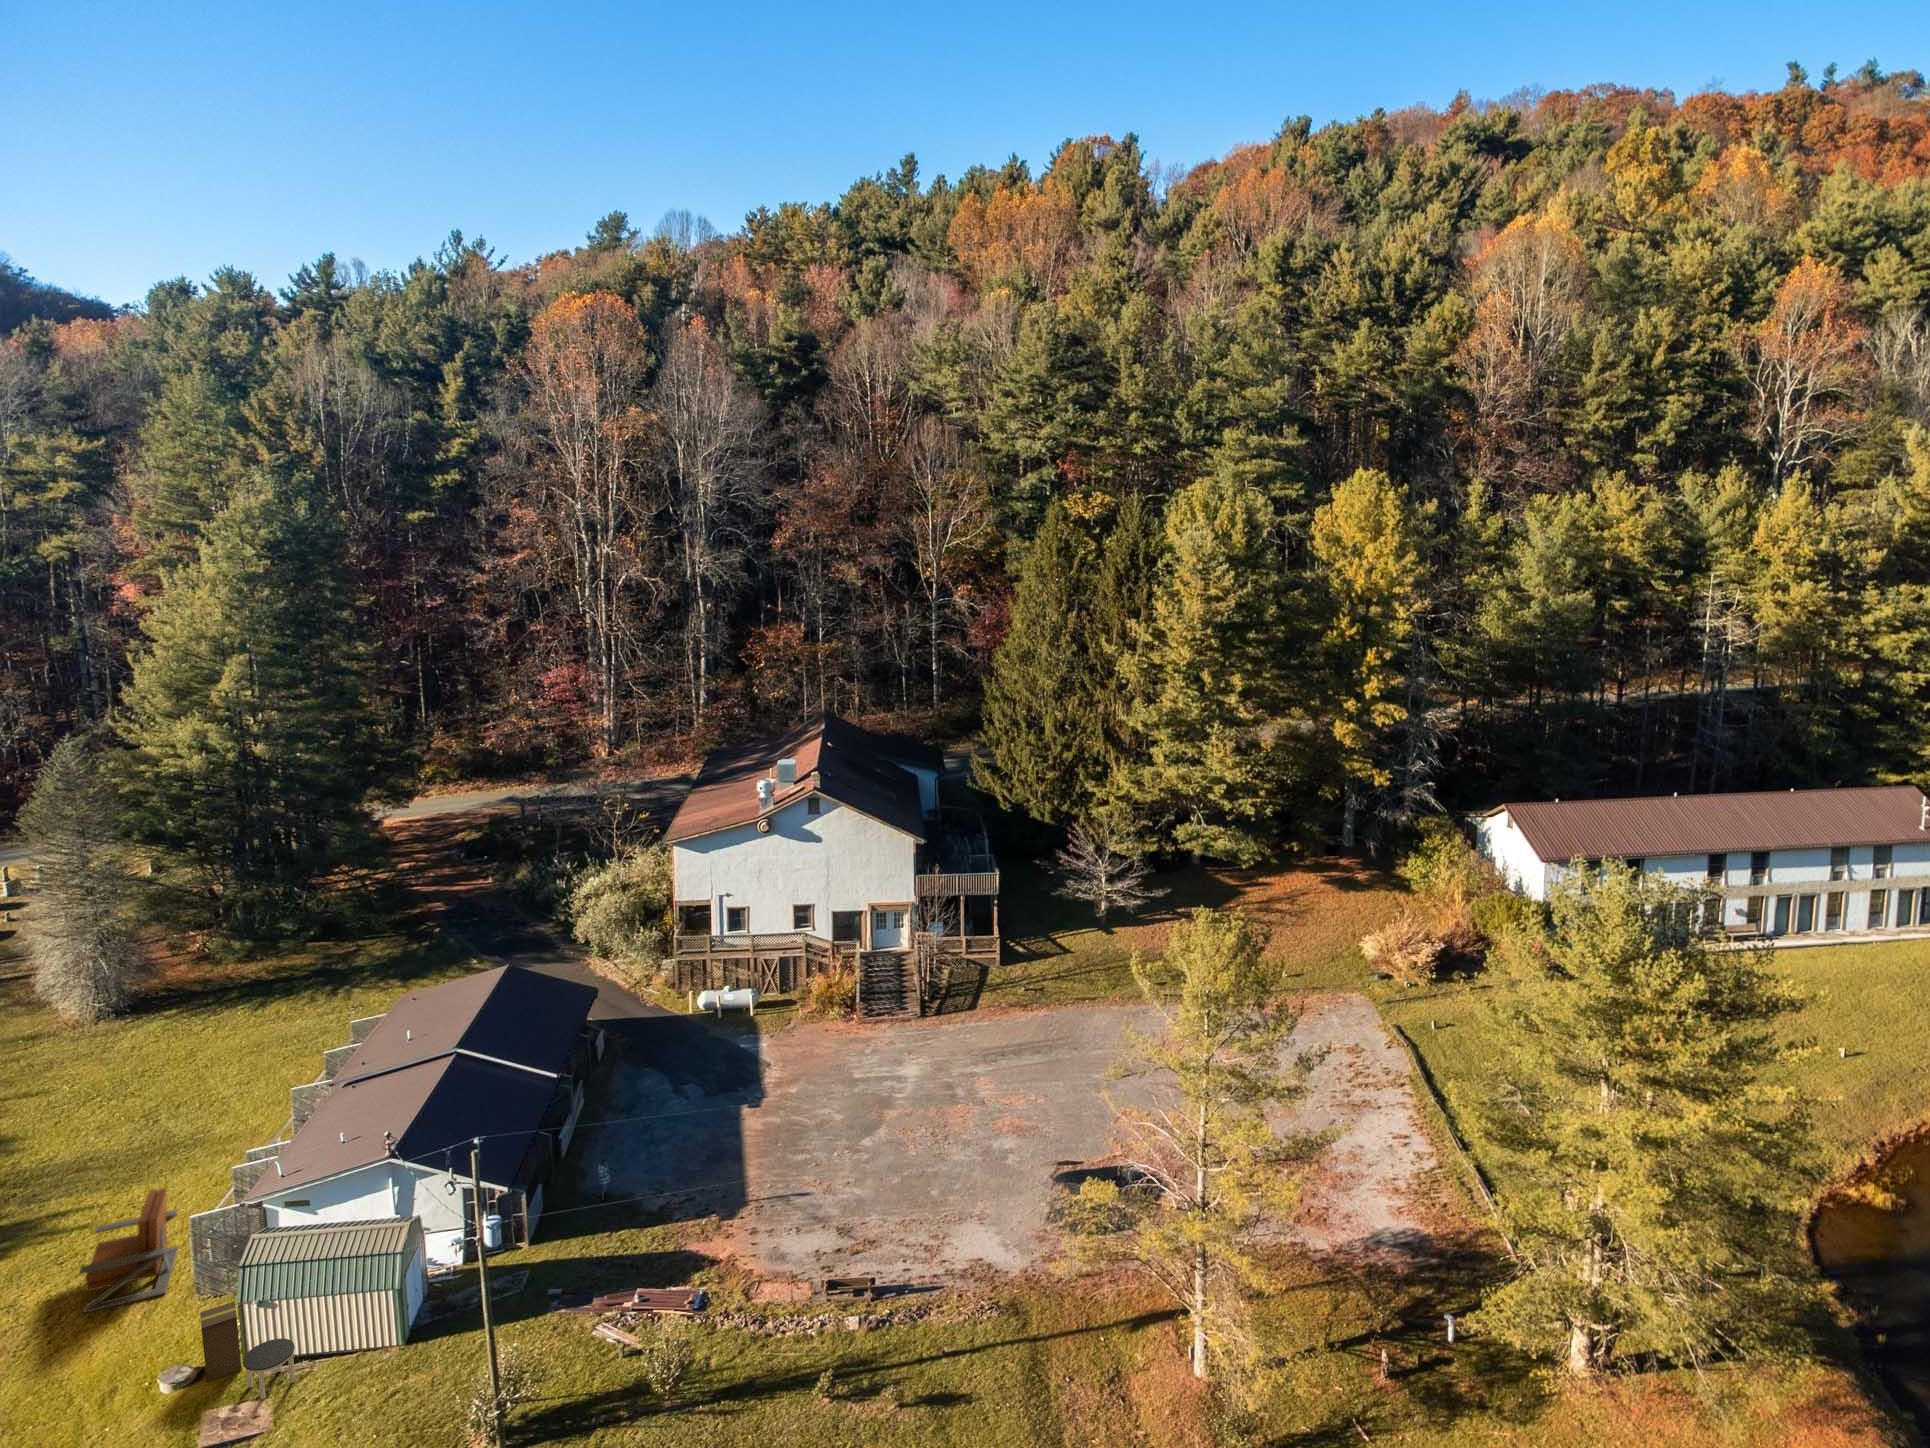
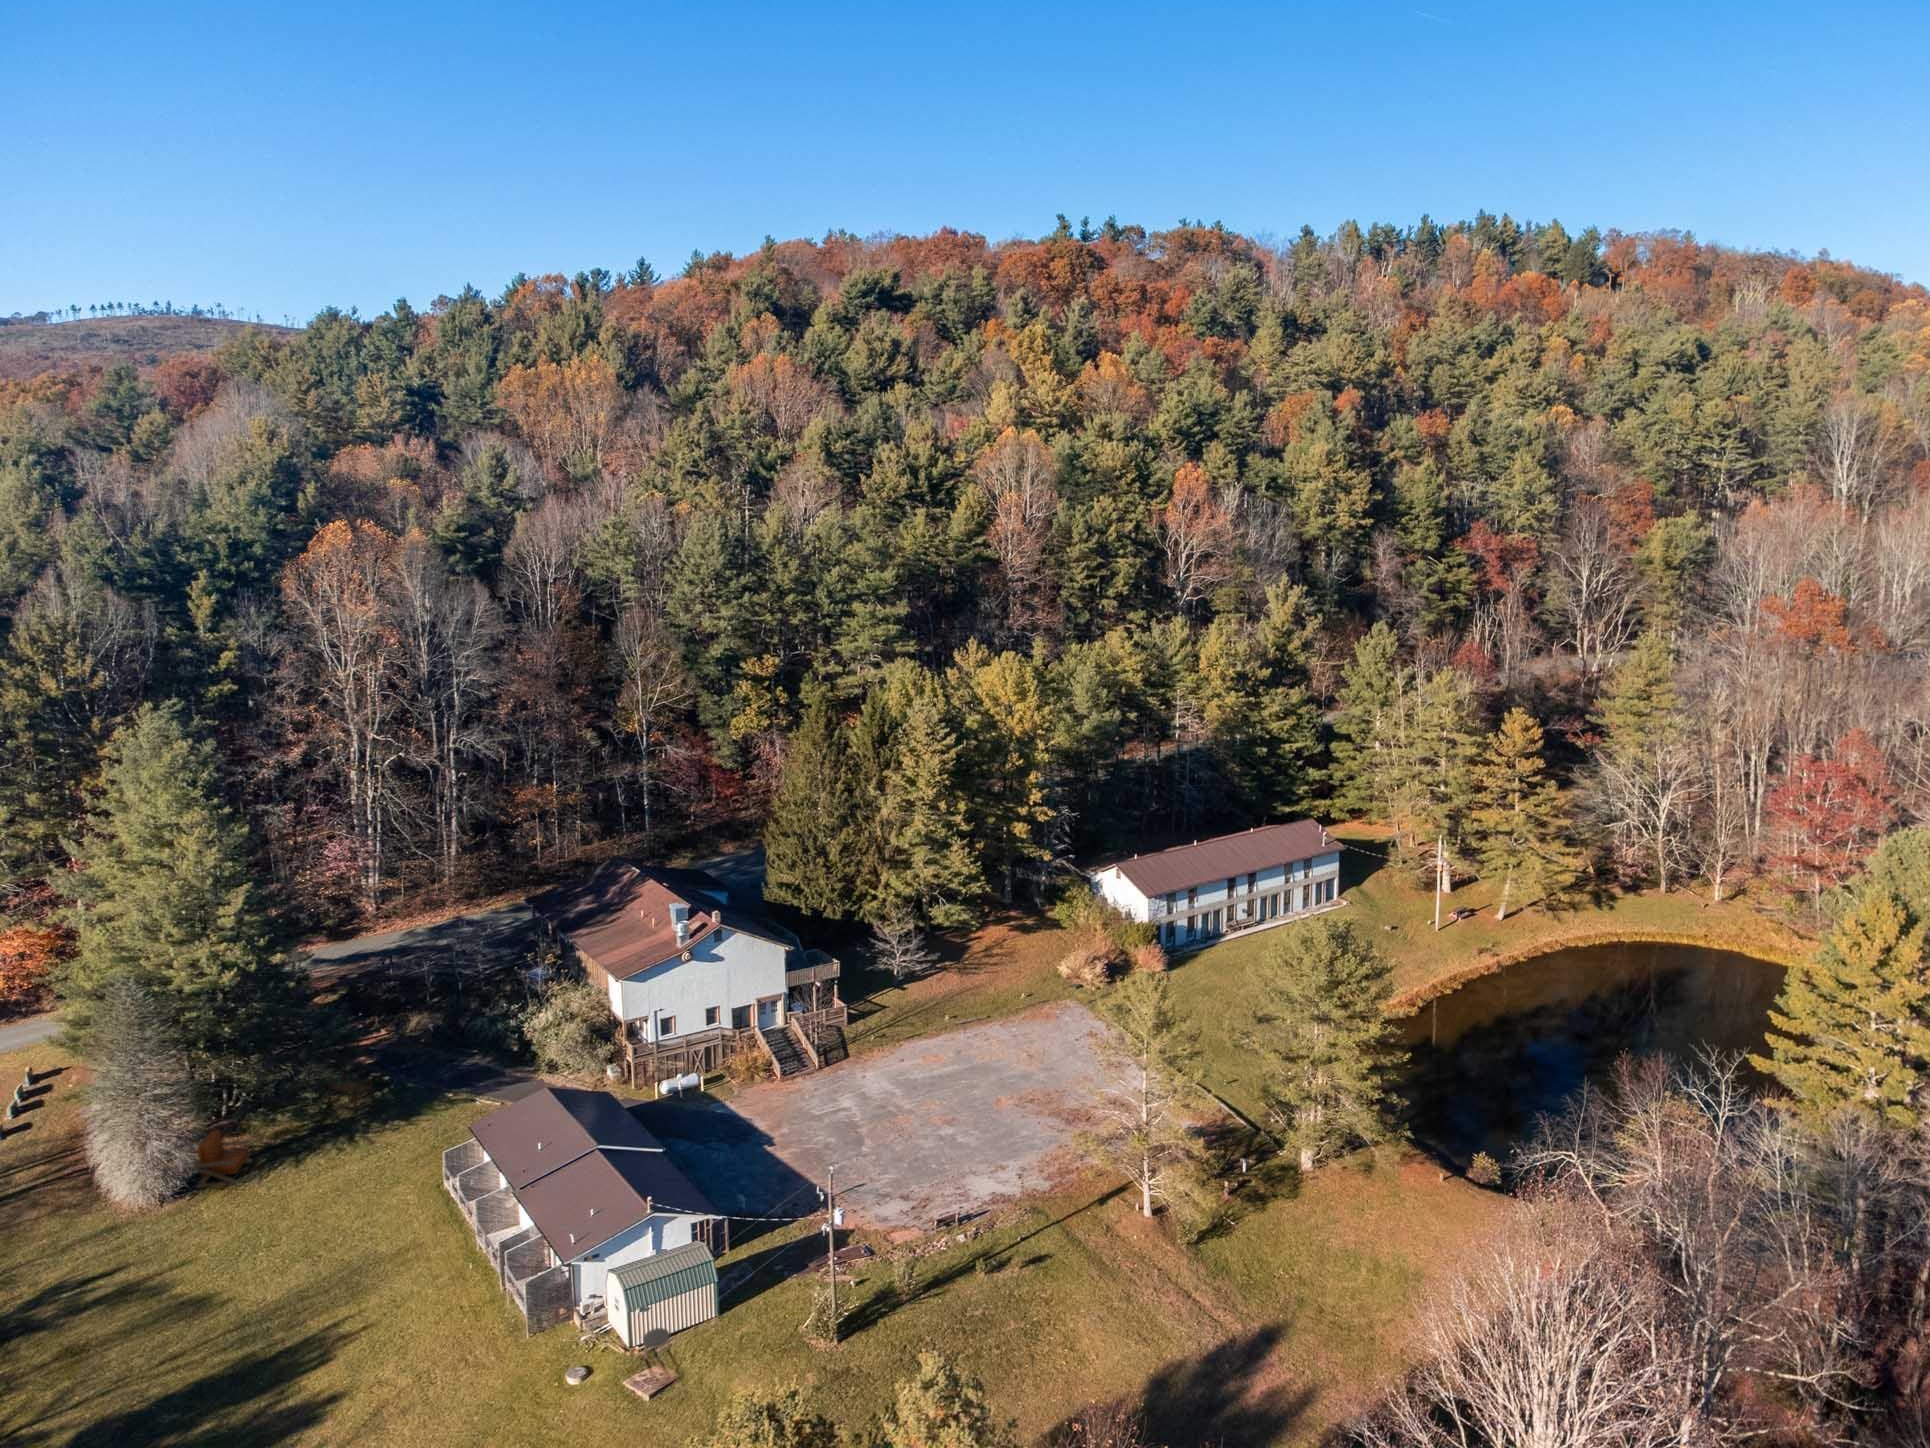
bench: none [352,906,398,953] -> present [327,1073,374,1111]
lounge chair: present [79,1188,179,1313] -> present [193,1130,252,1188]
cardboard box: present [200,1302,242,1382] -> none [603,1318,630,1365]

